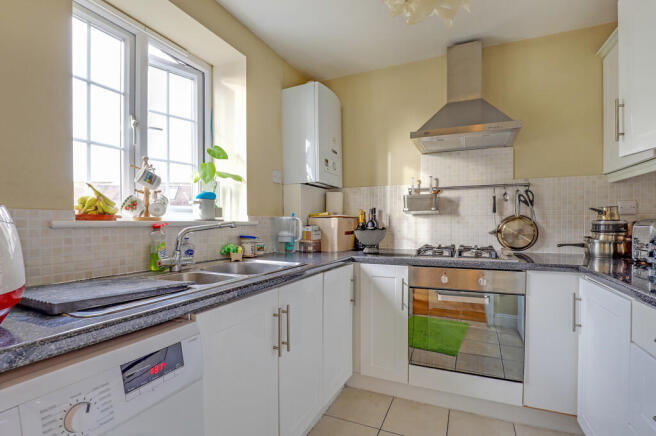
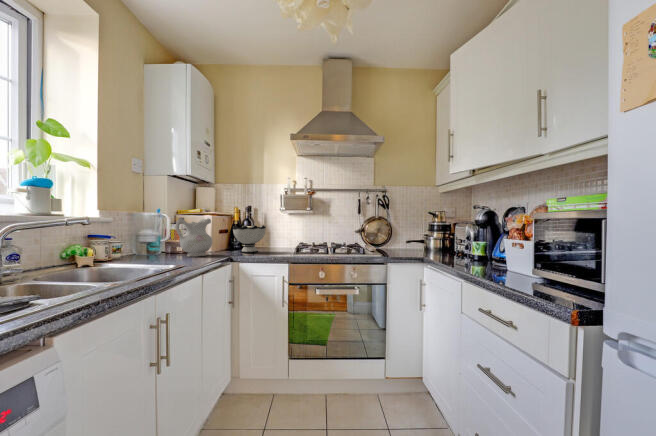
ceramic pitcher: none [304,220,335,256] -> present [176,218,212,257]

